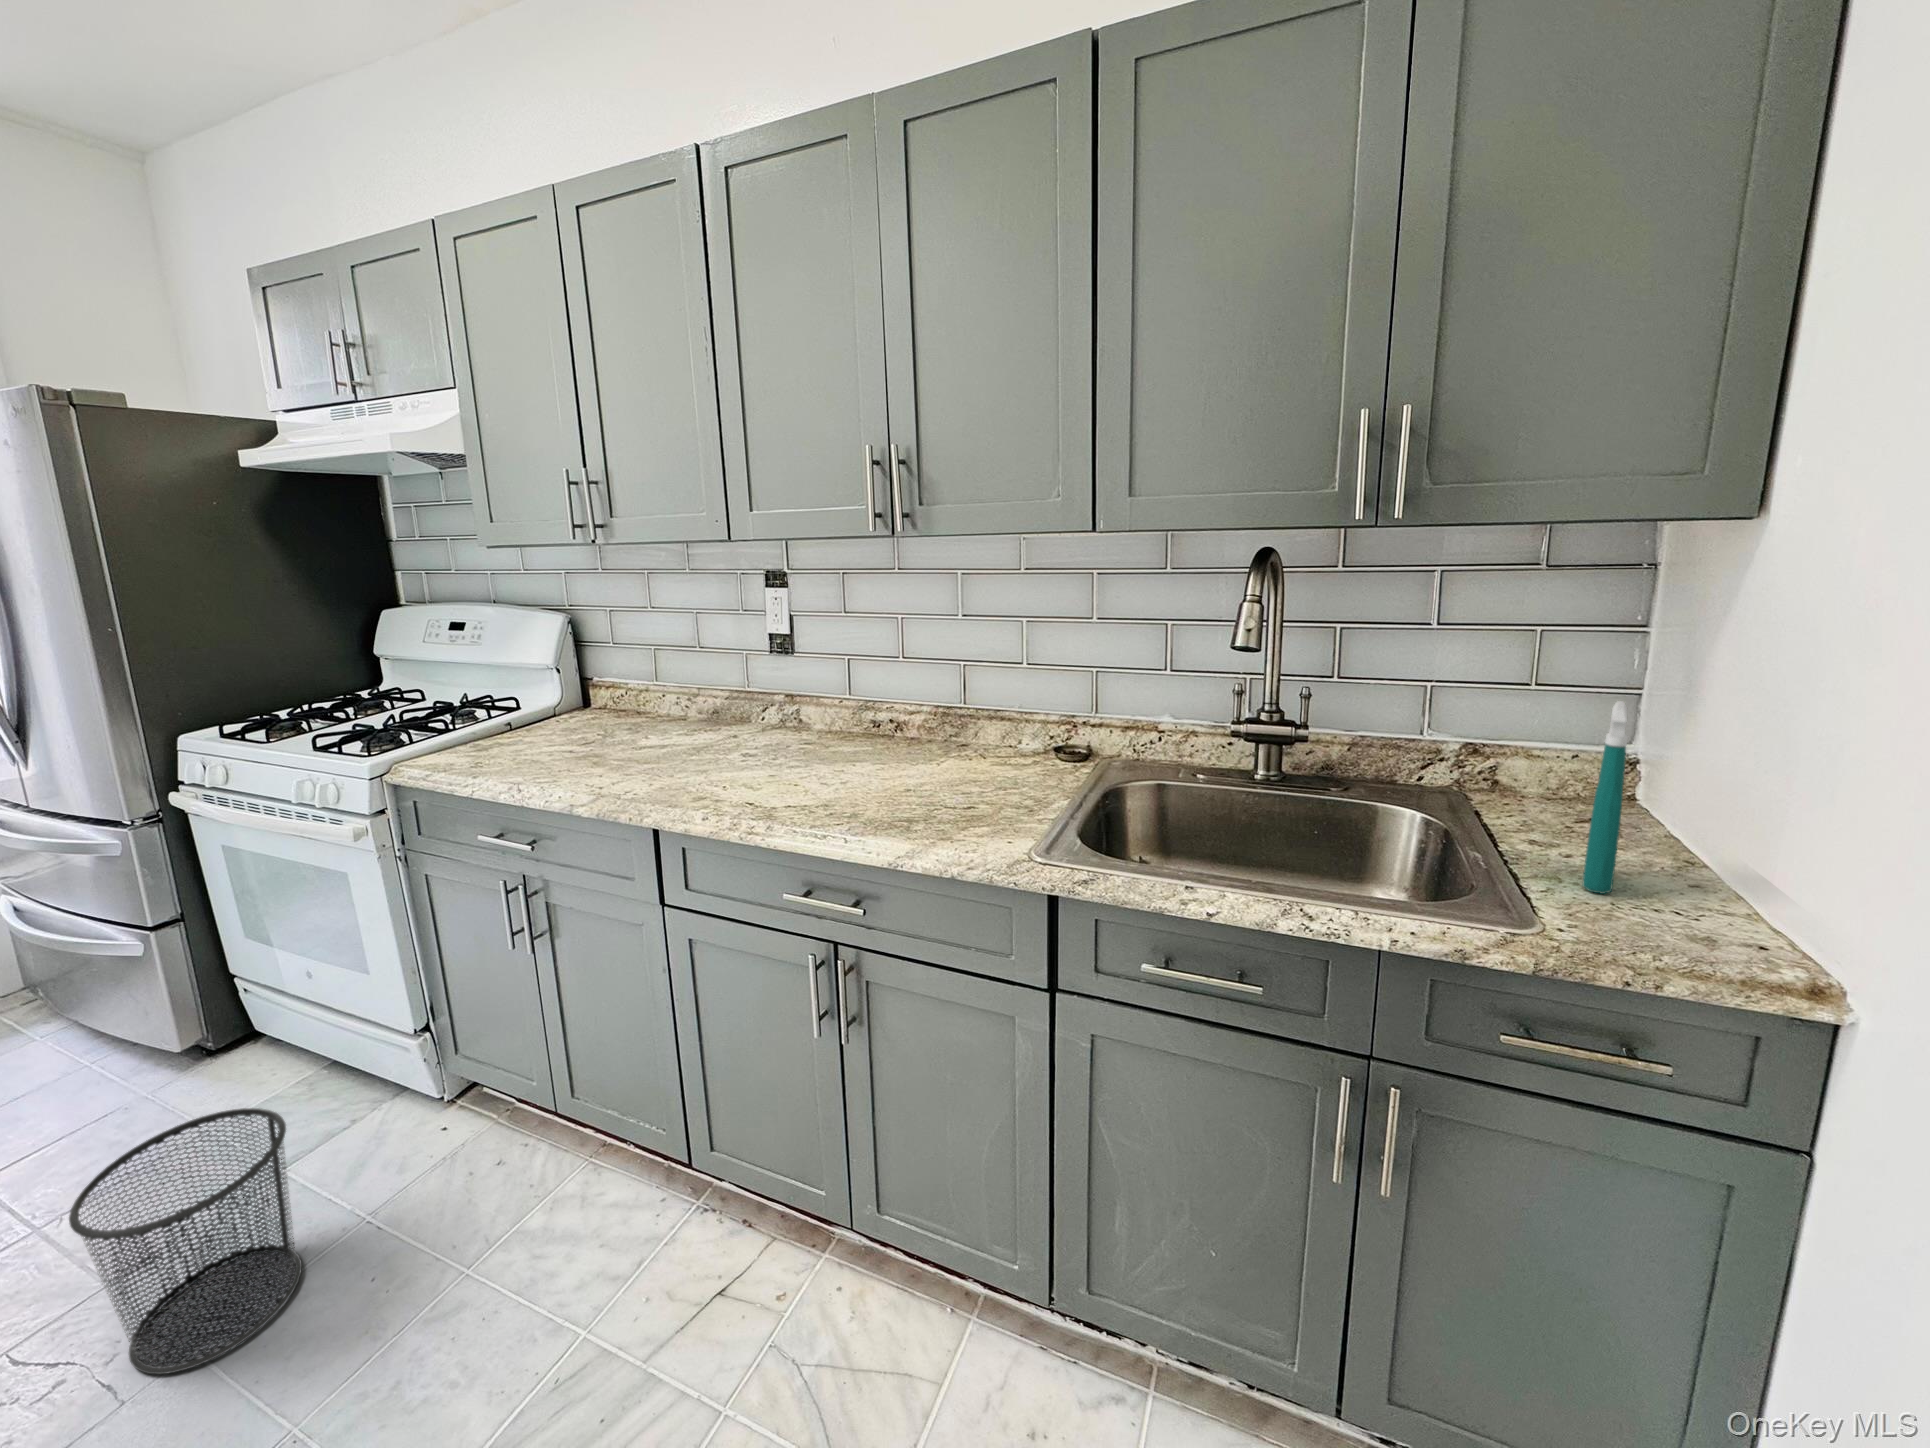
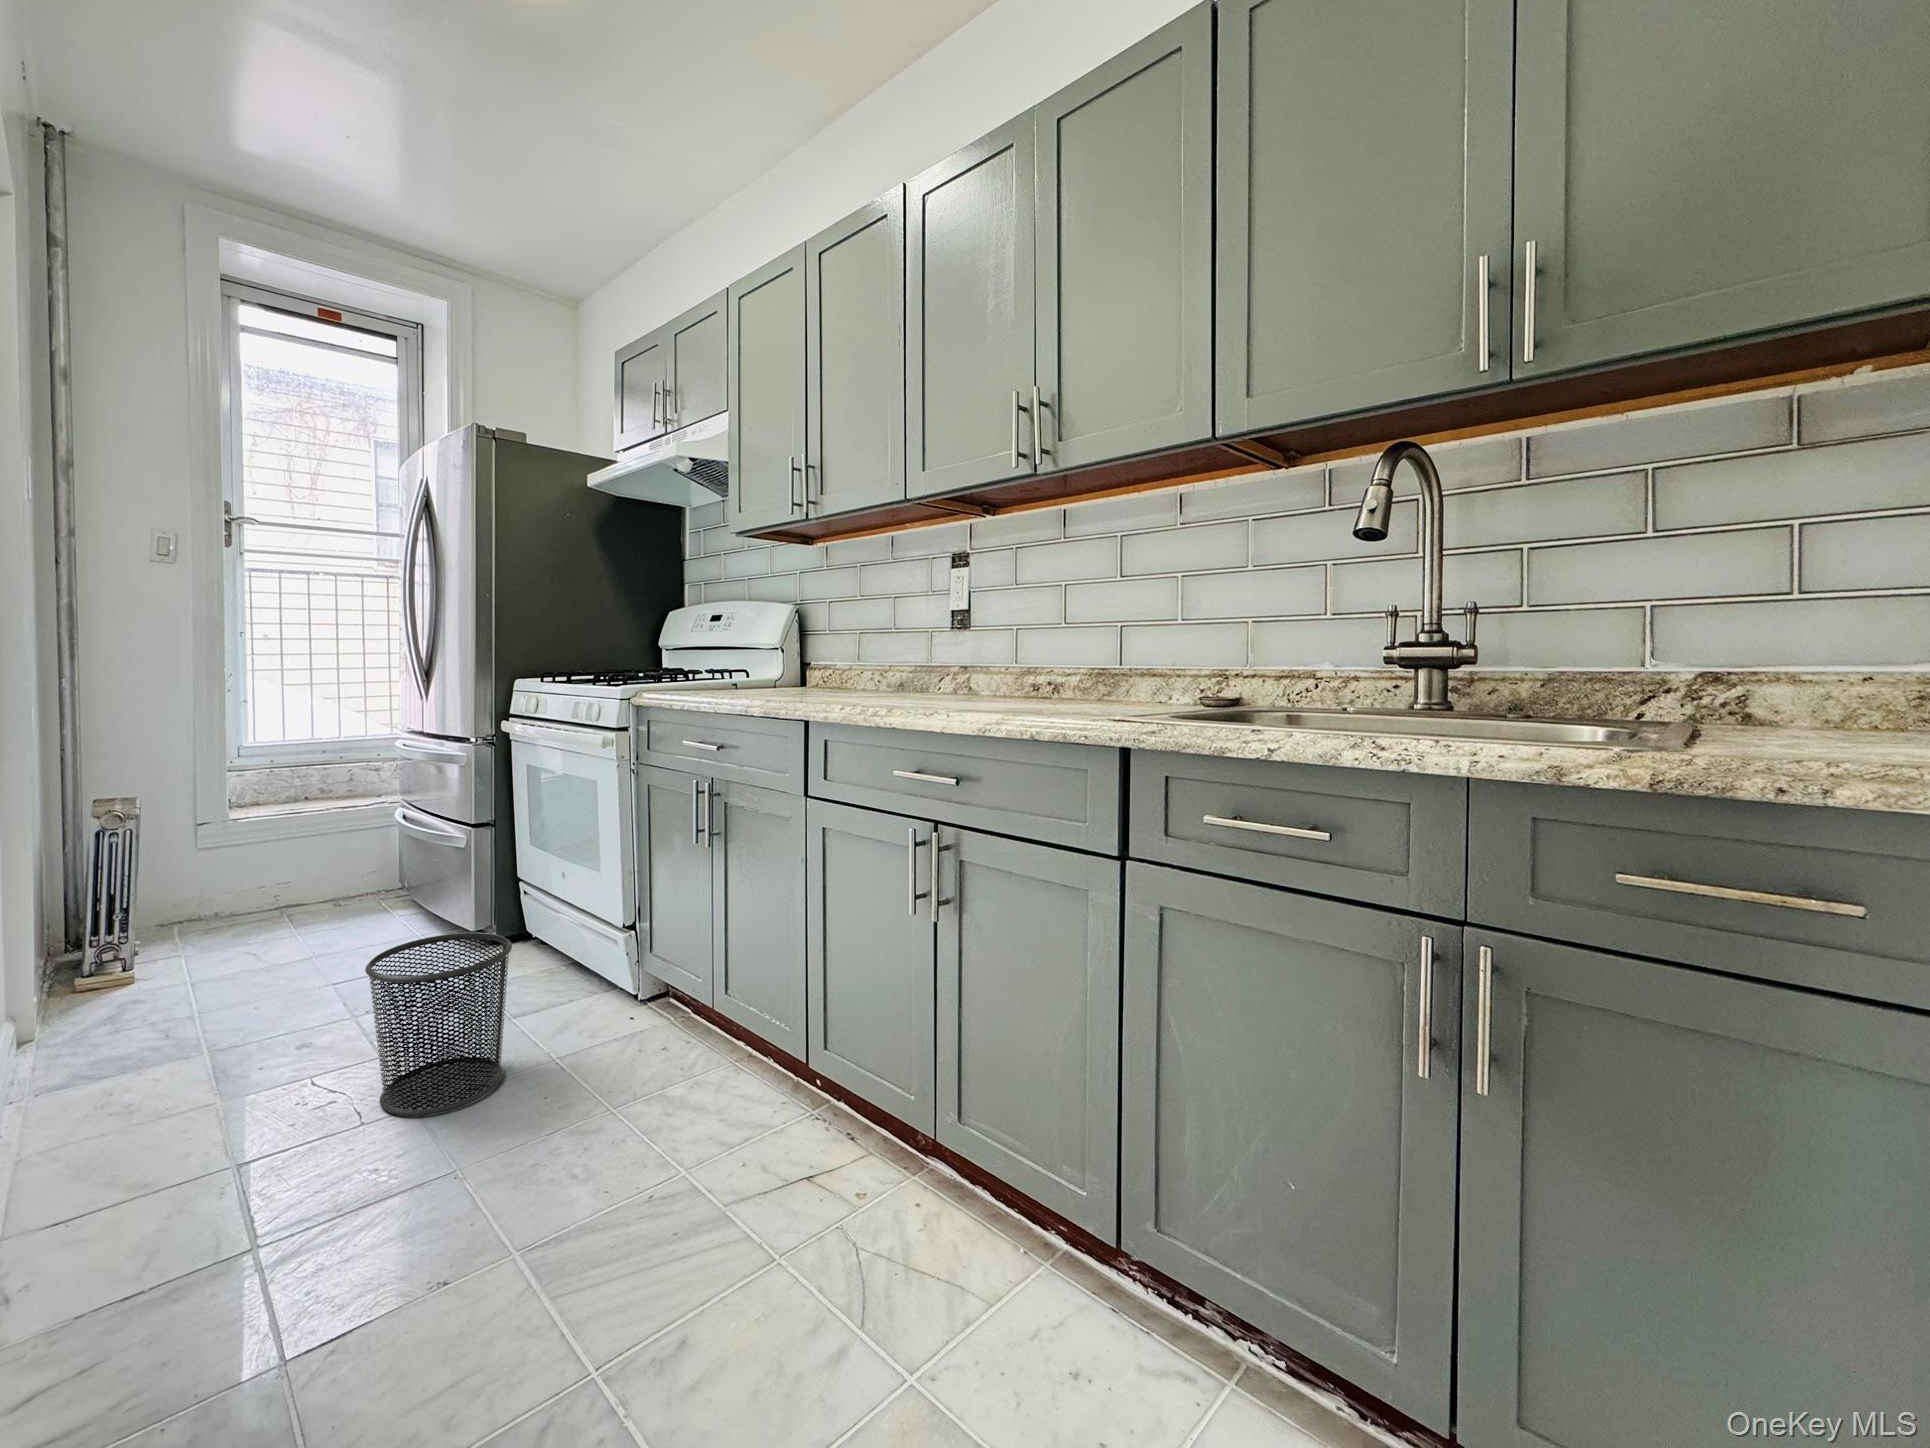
spray bottle: present [1583,701,1628,894] -> none [1778,512,1846,747]

